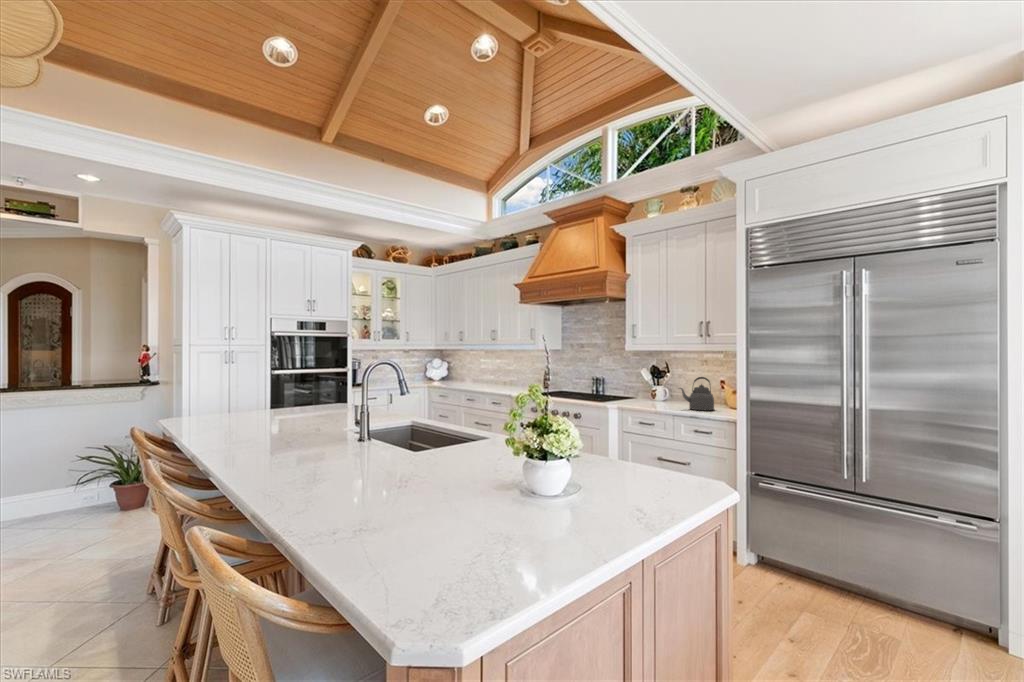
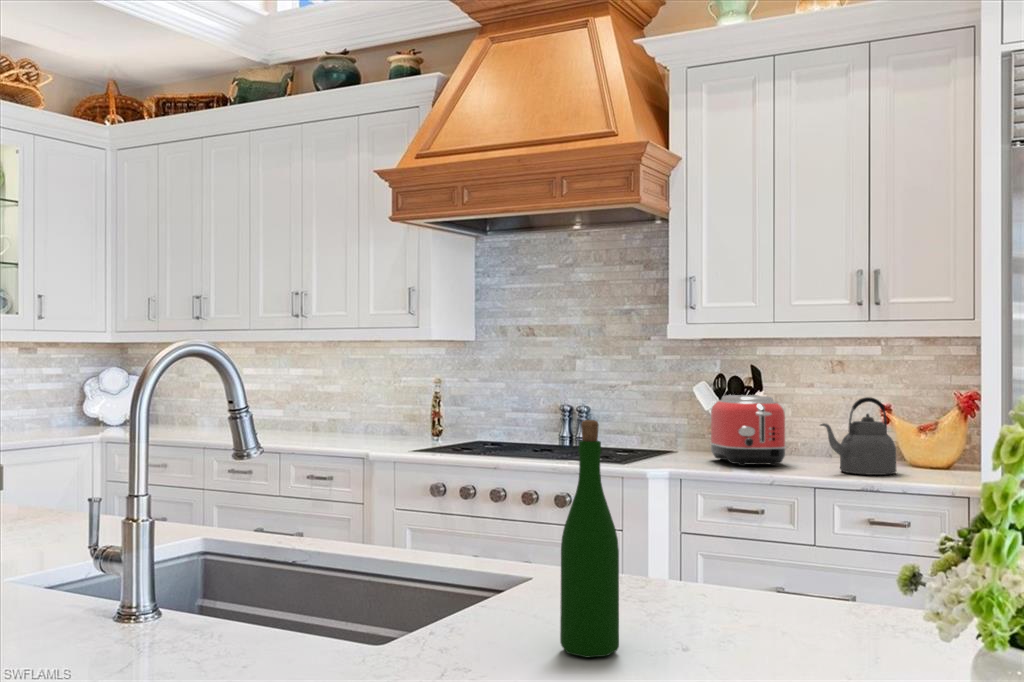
toaster: none [642,375,672,405] -> present [710,395,787,466]
wine bottle: none [472,385,489,455] -> present [560,420,619,657]

